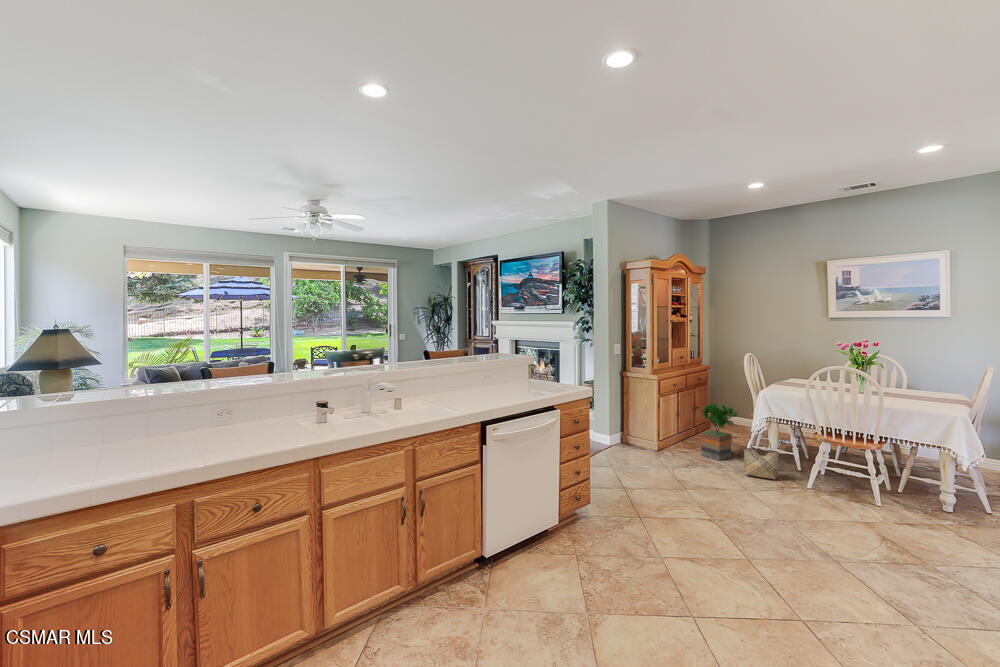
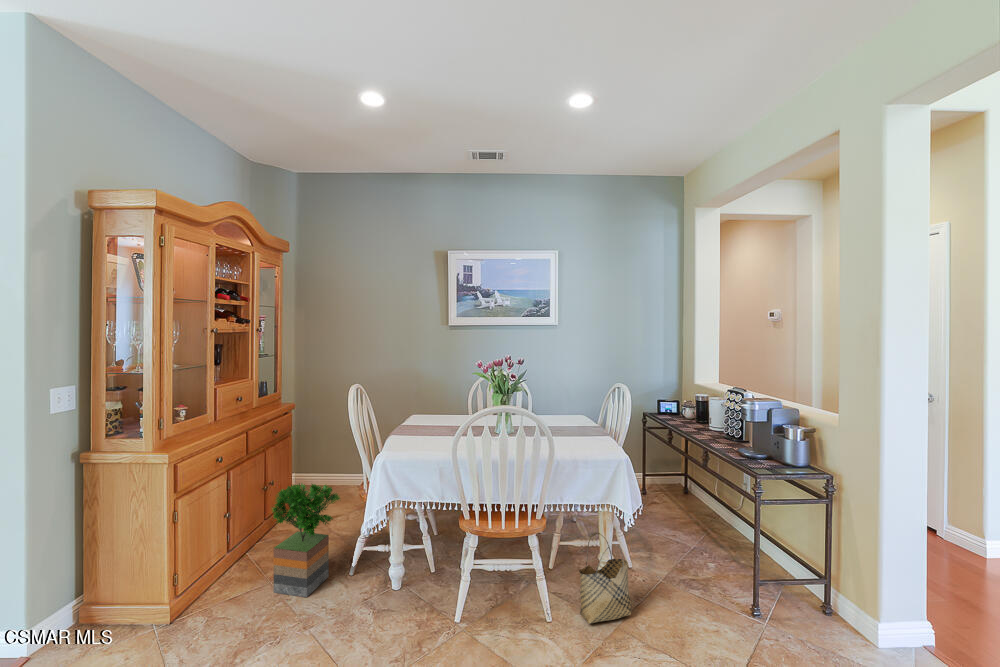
woven basket: present [744,434,779,479] -> present [579,533,631,624]

